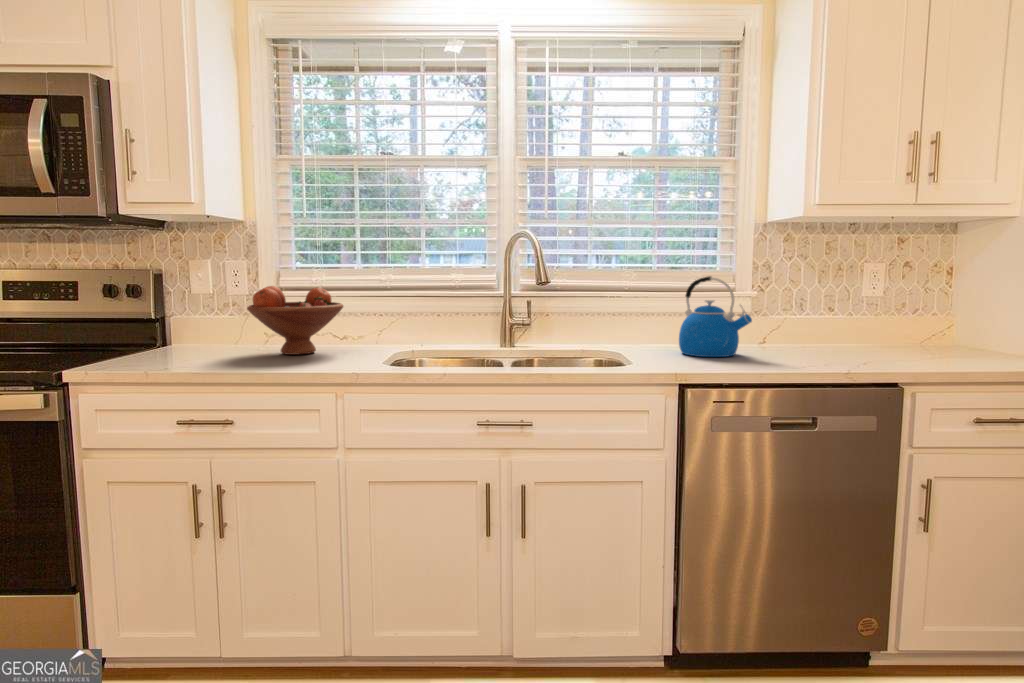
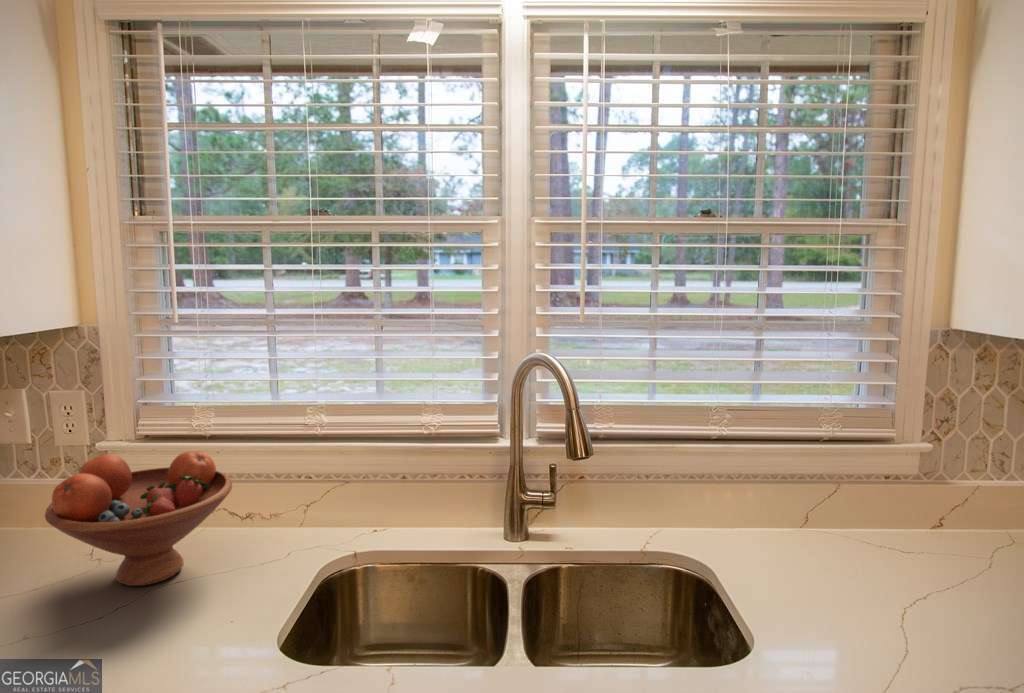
kettle: present [679,276,752,357] -> none [821,450,975,608]

